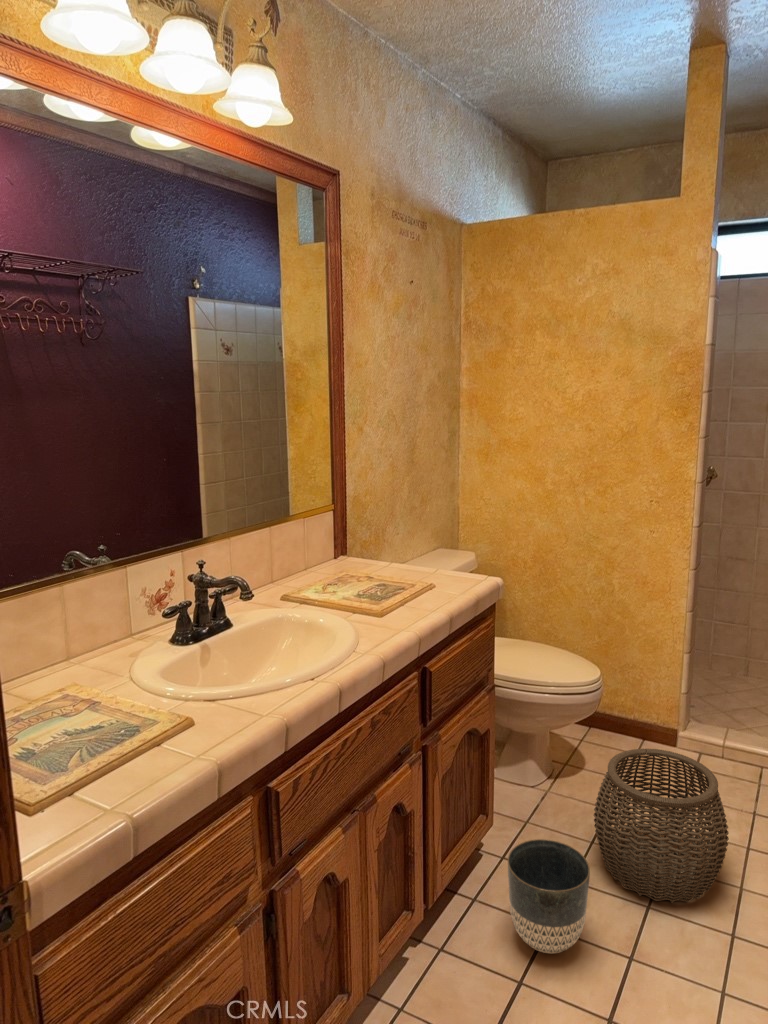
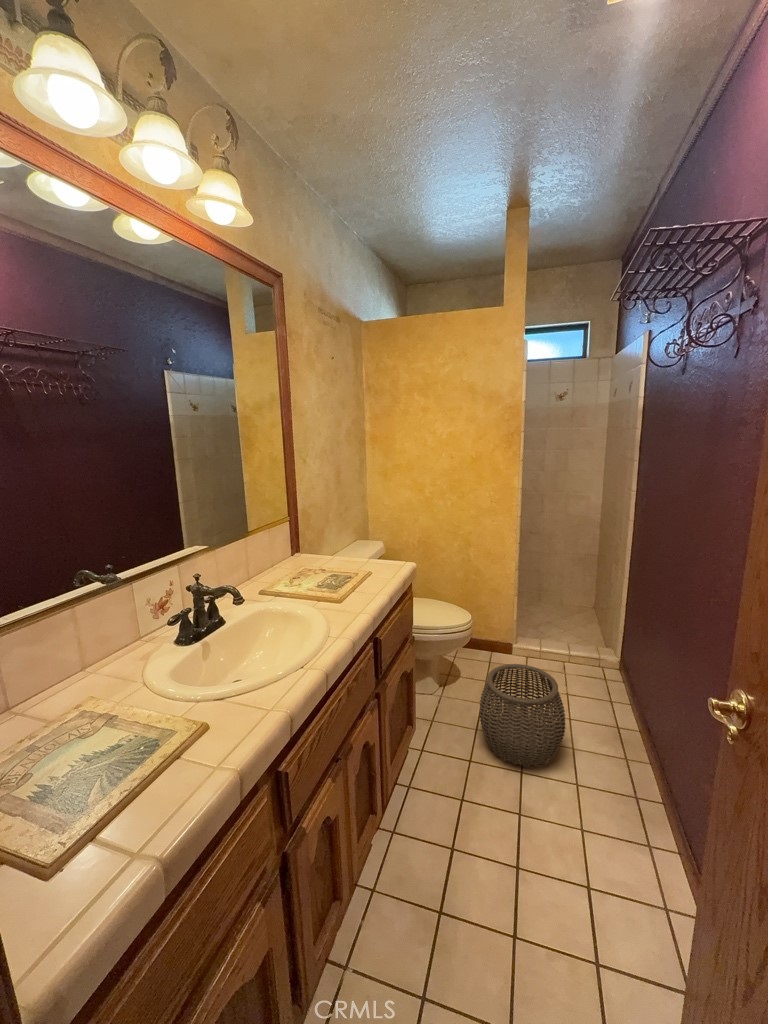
planter: present [508,839,590,954] -> none [435,740,491,821]

